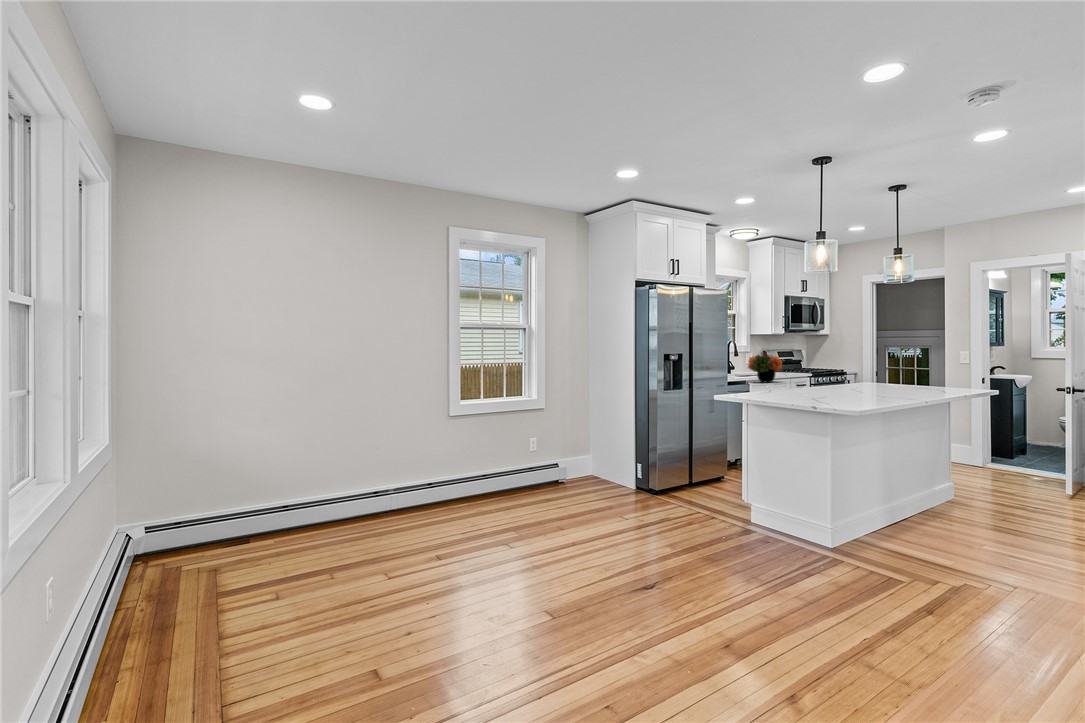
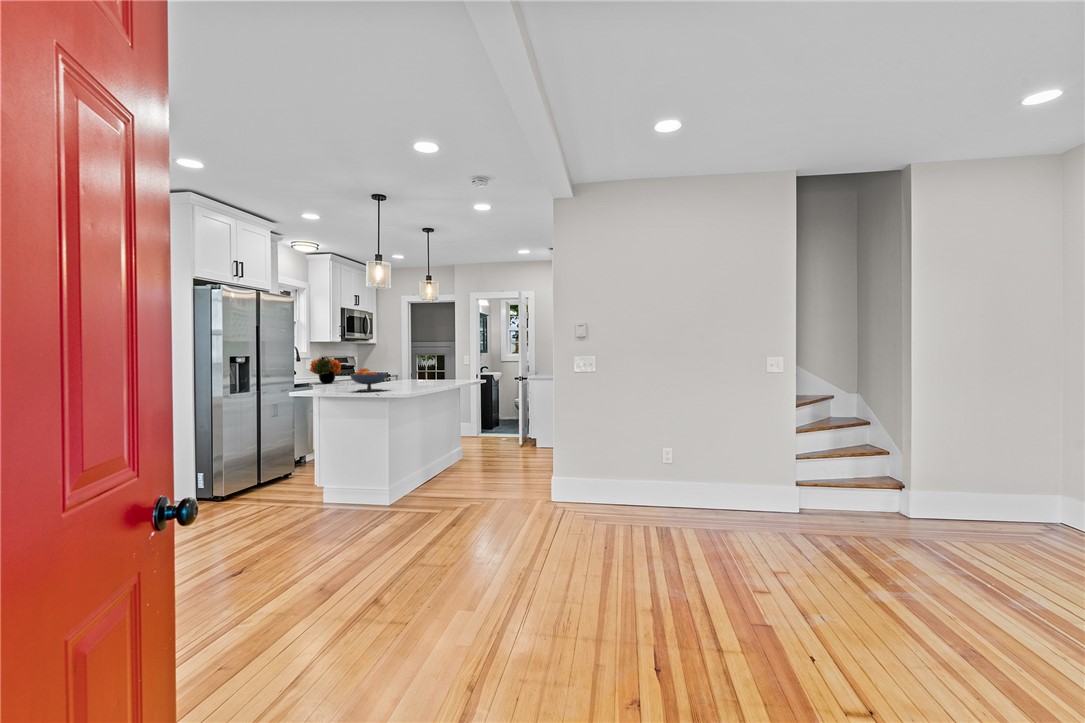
fruit bowl: none [785,369,835,399] -> present [350,368,388,391]

